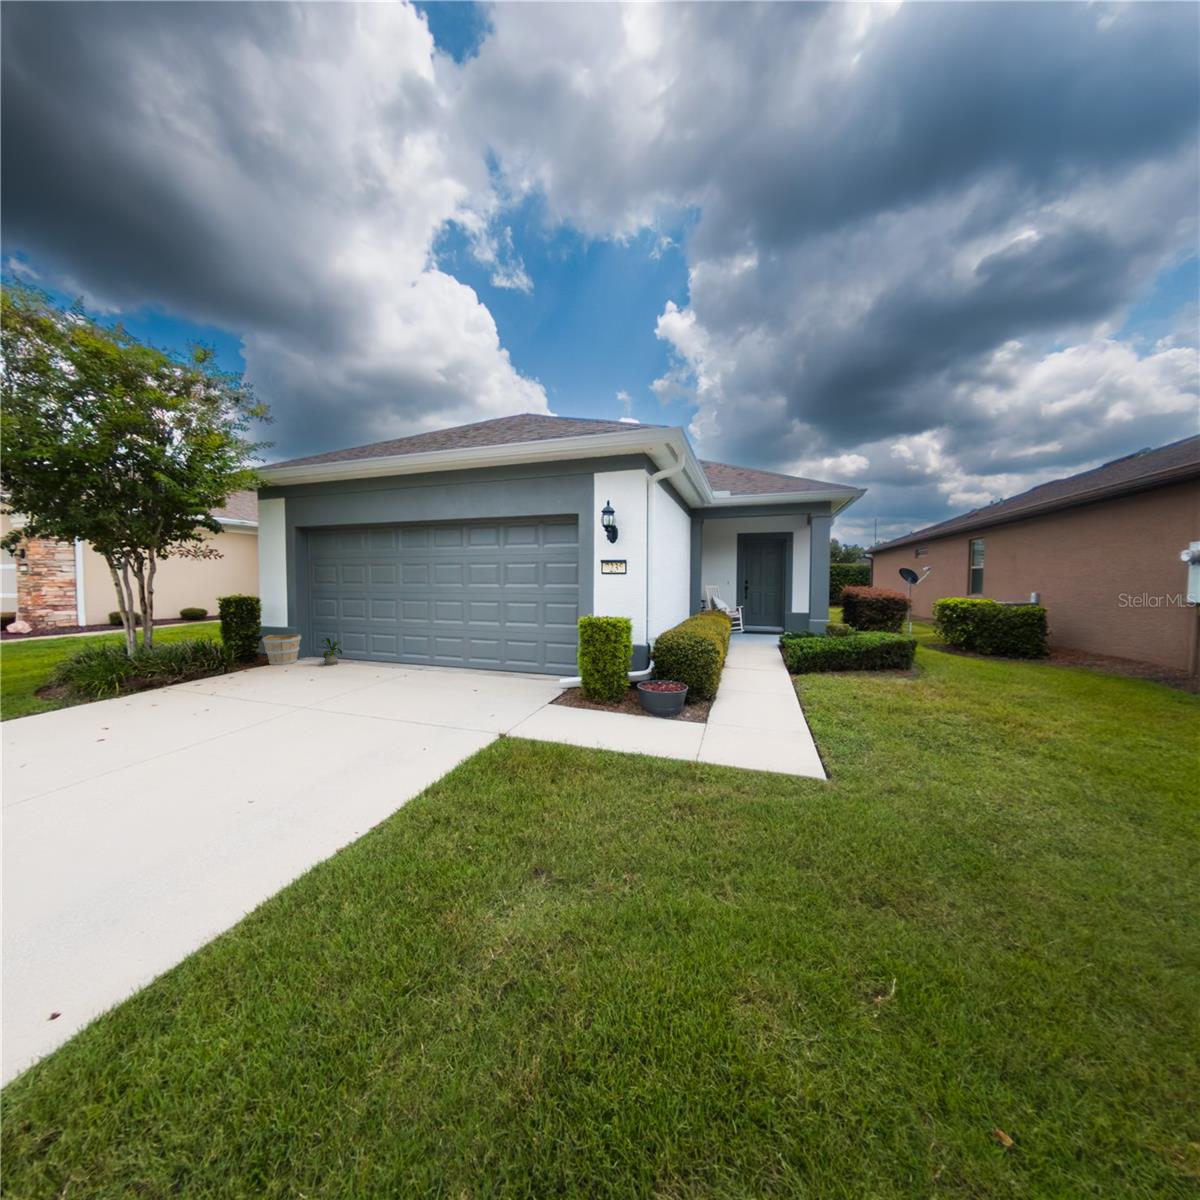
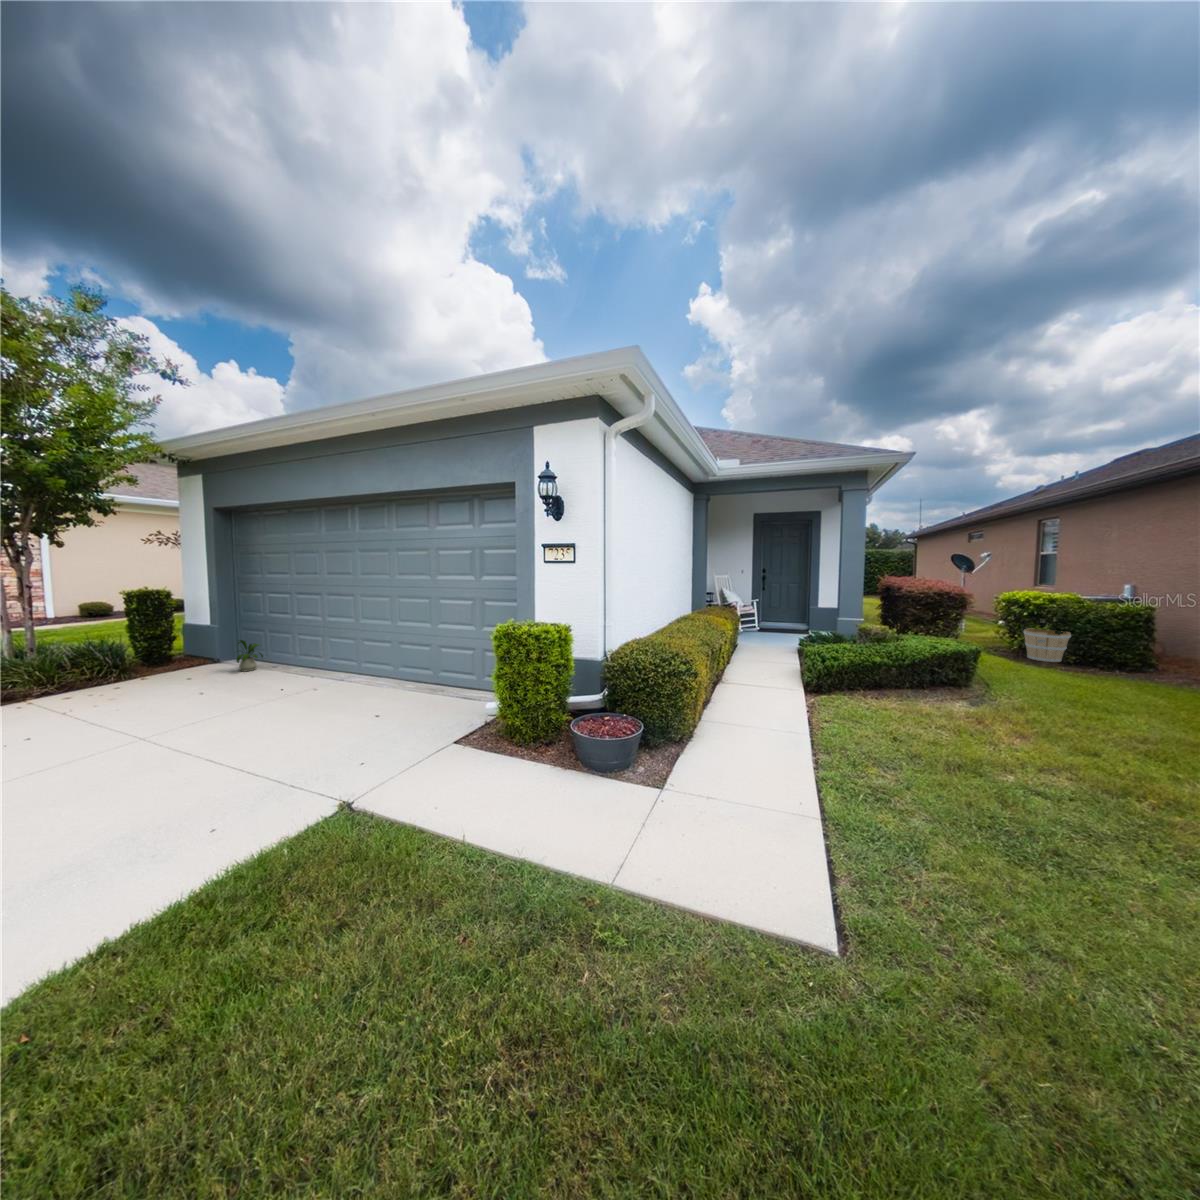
wooden bucket: present [263,634,301,665] -> present [1023,628,1071,662]

